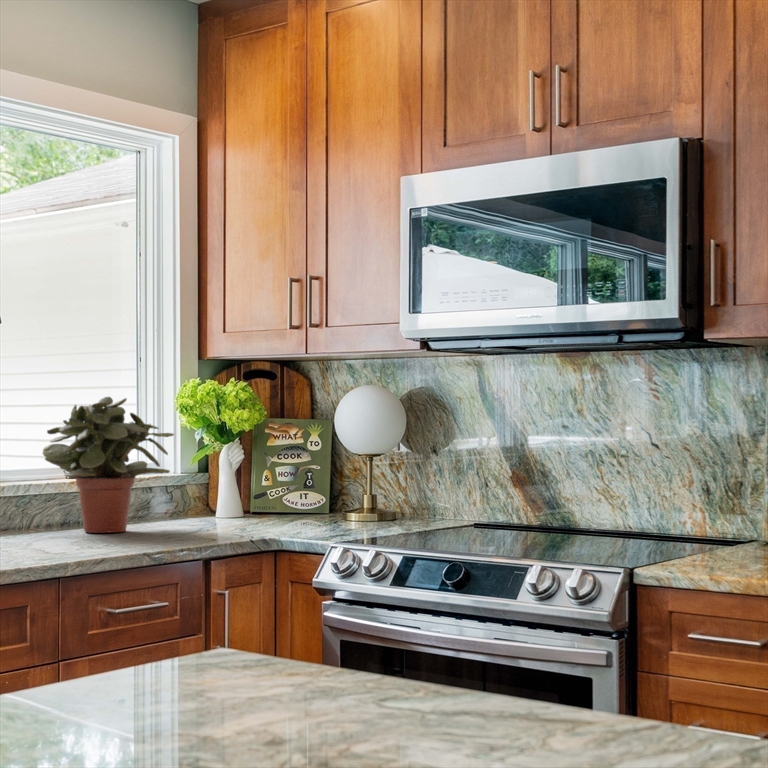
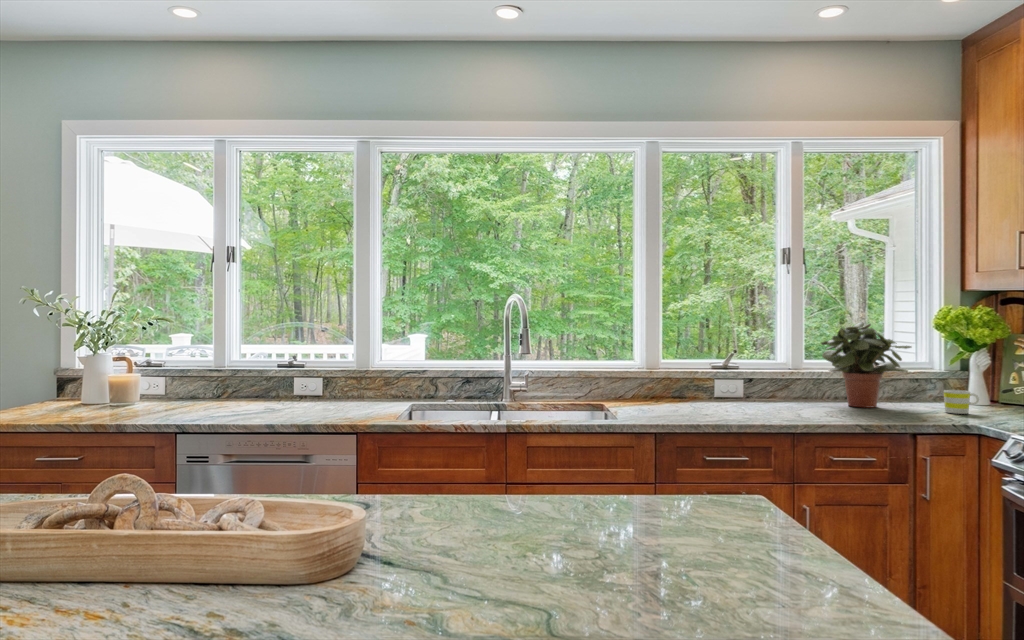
mug: none [213,495,253,529] -> present [944,390,979,414]

